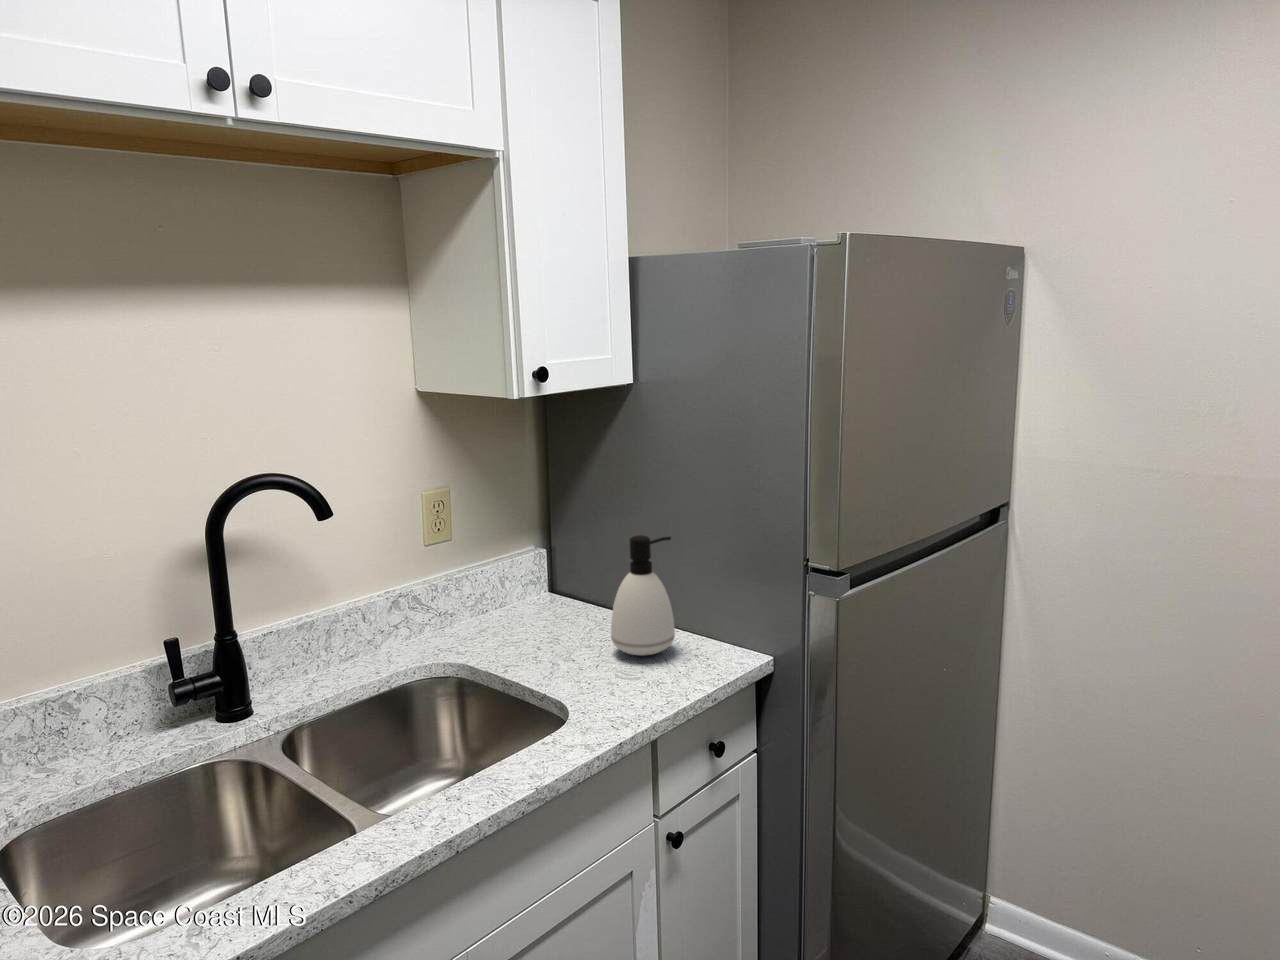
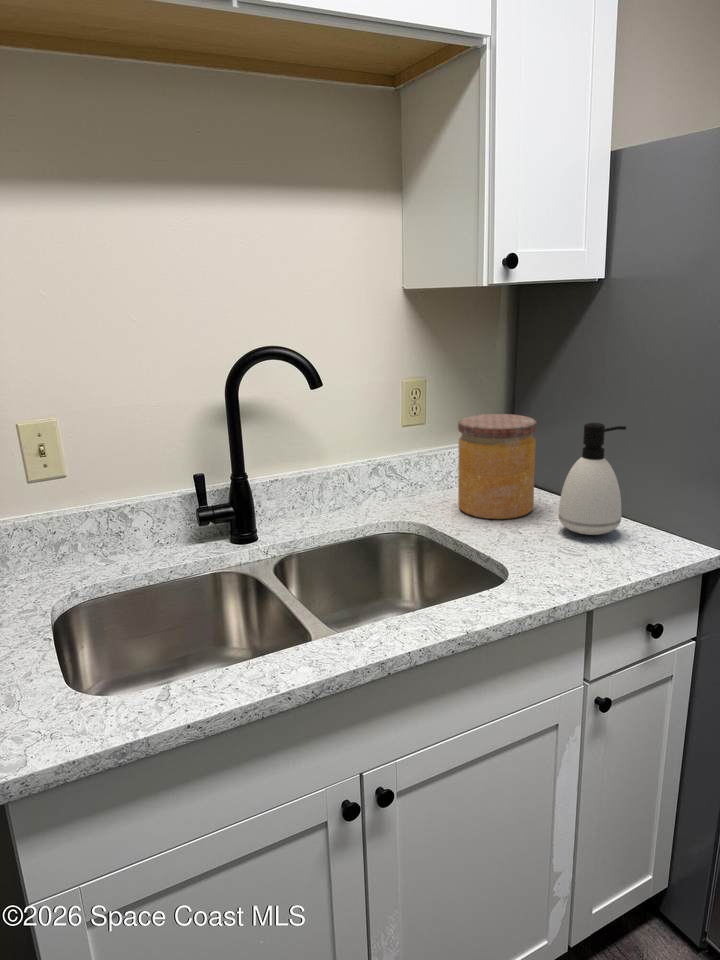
jar: none [492,525,582,648] -> present [458,414,537,519]

